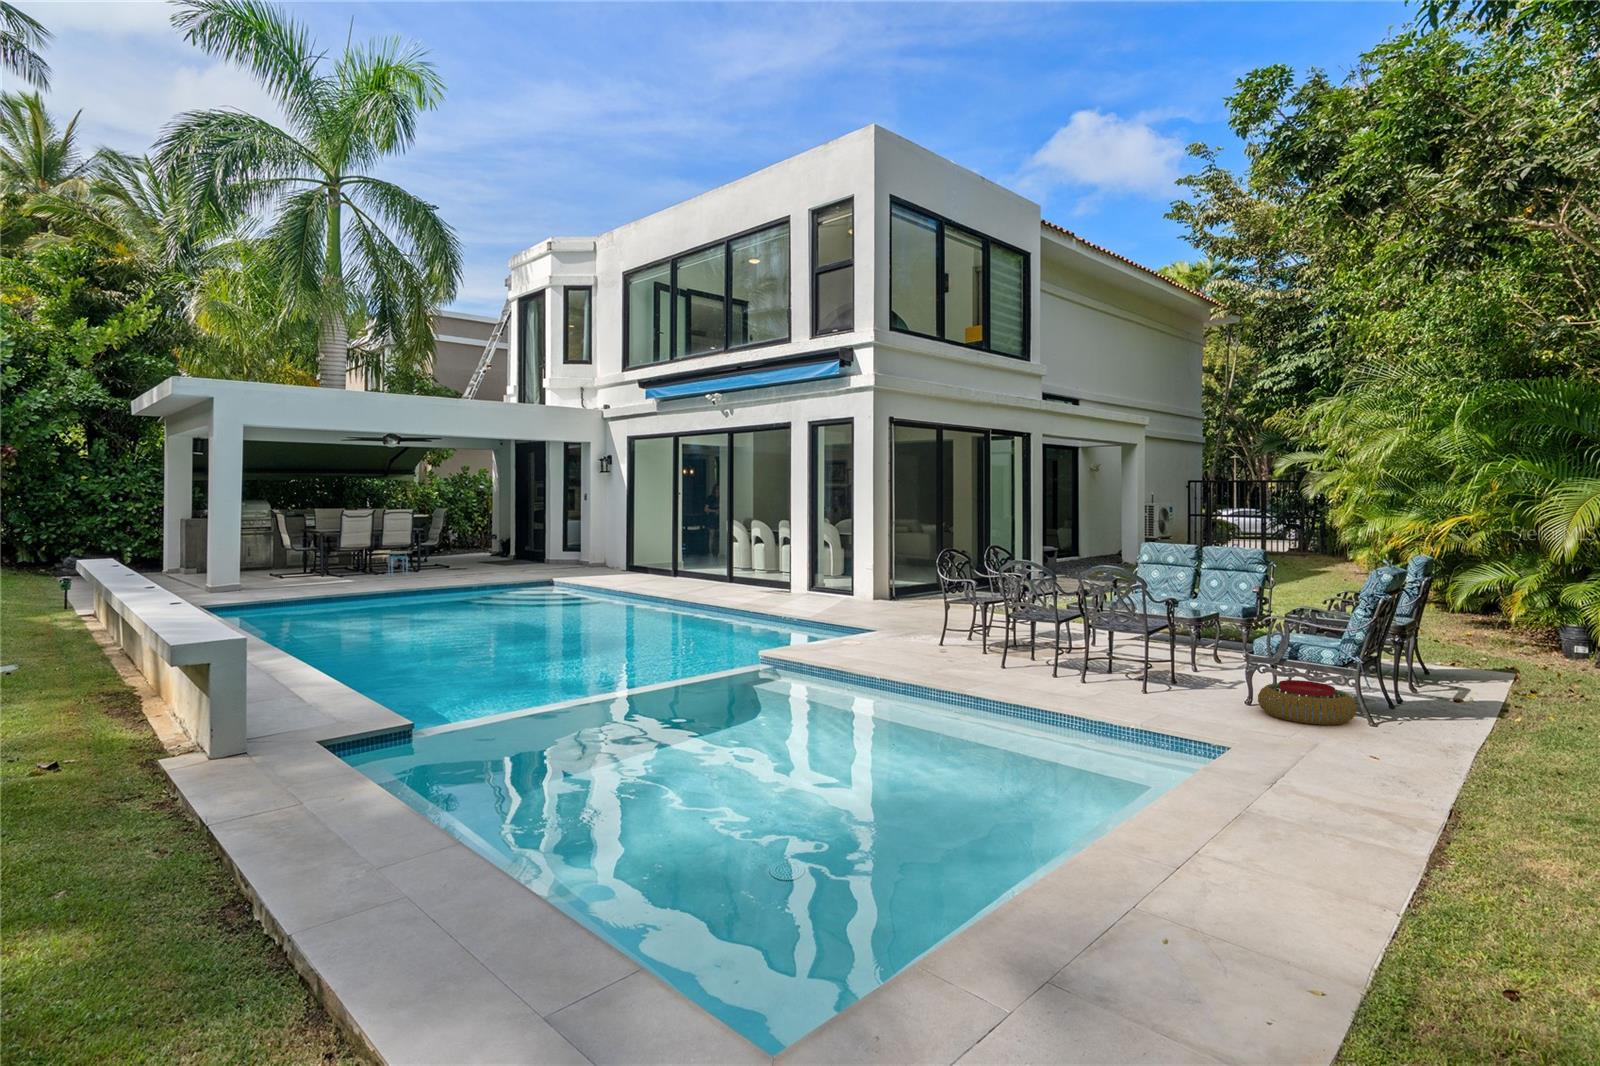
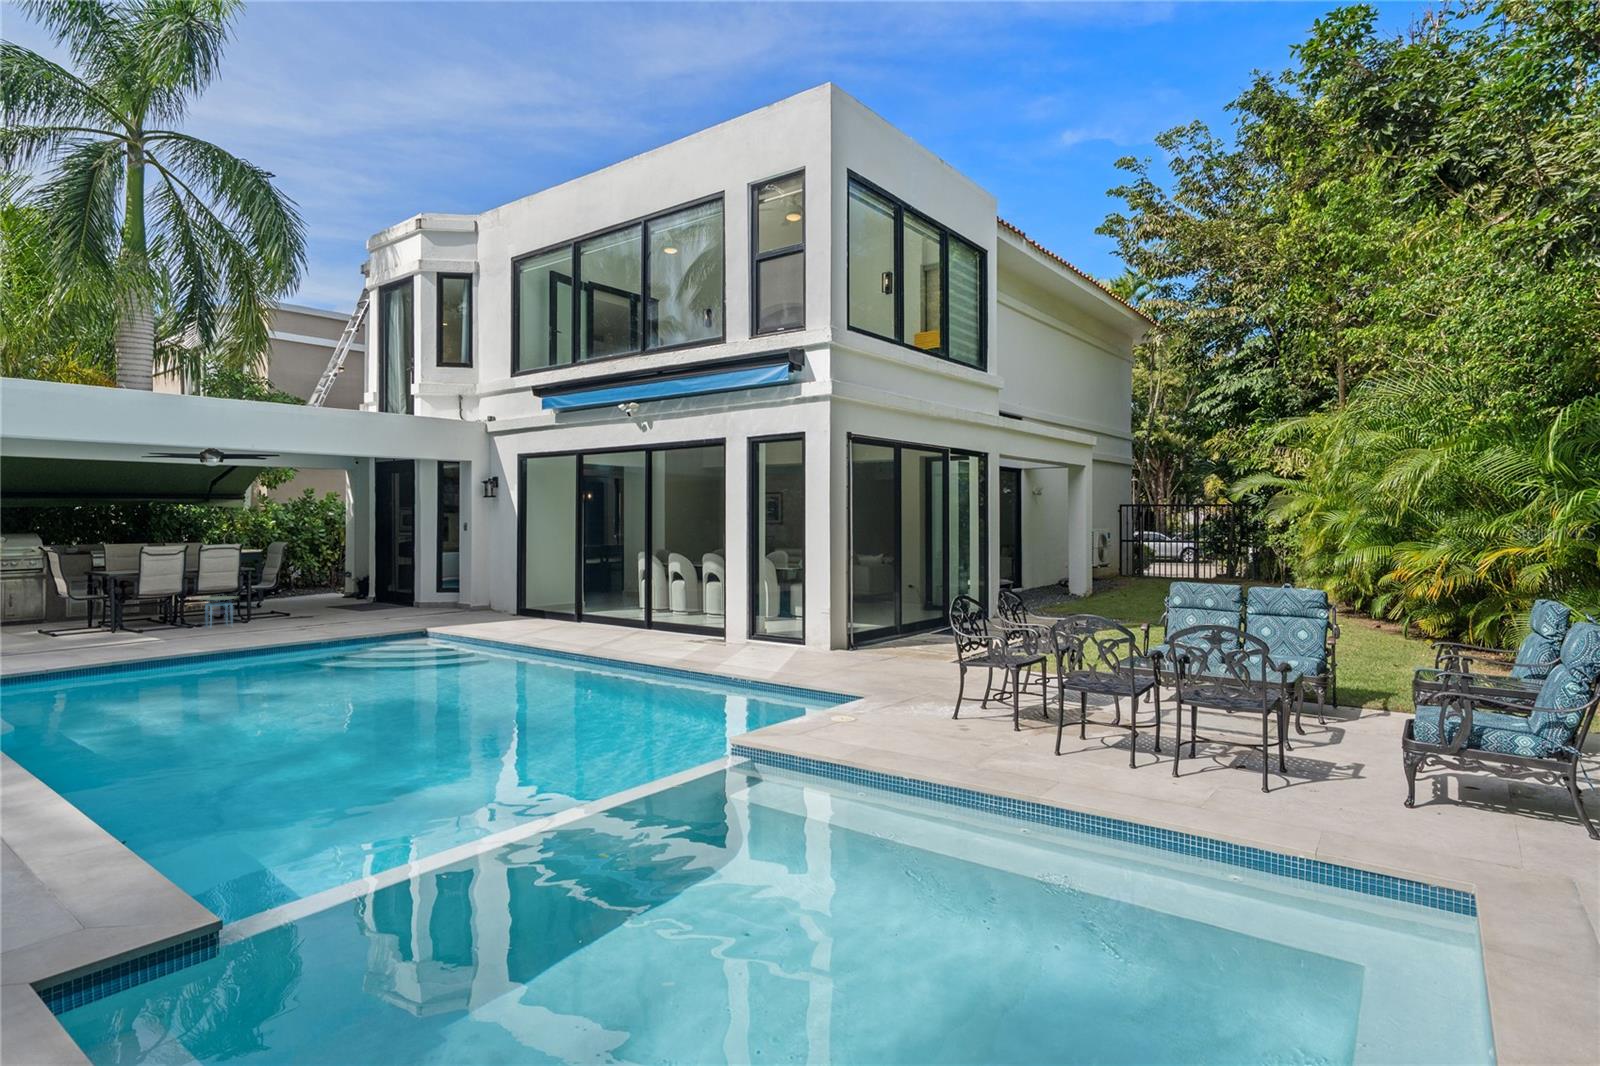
pouf: present [1258,680,1357,725] -> none [1422,773,1563,838]

